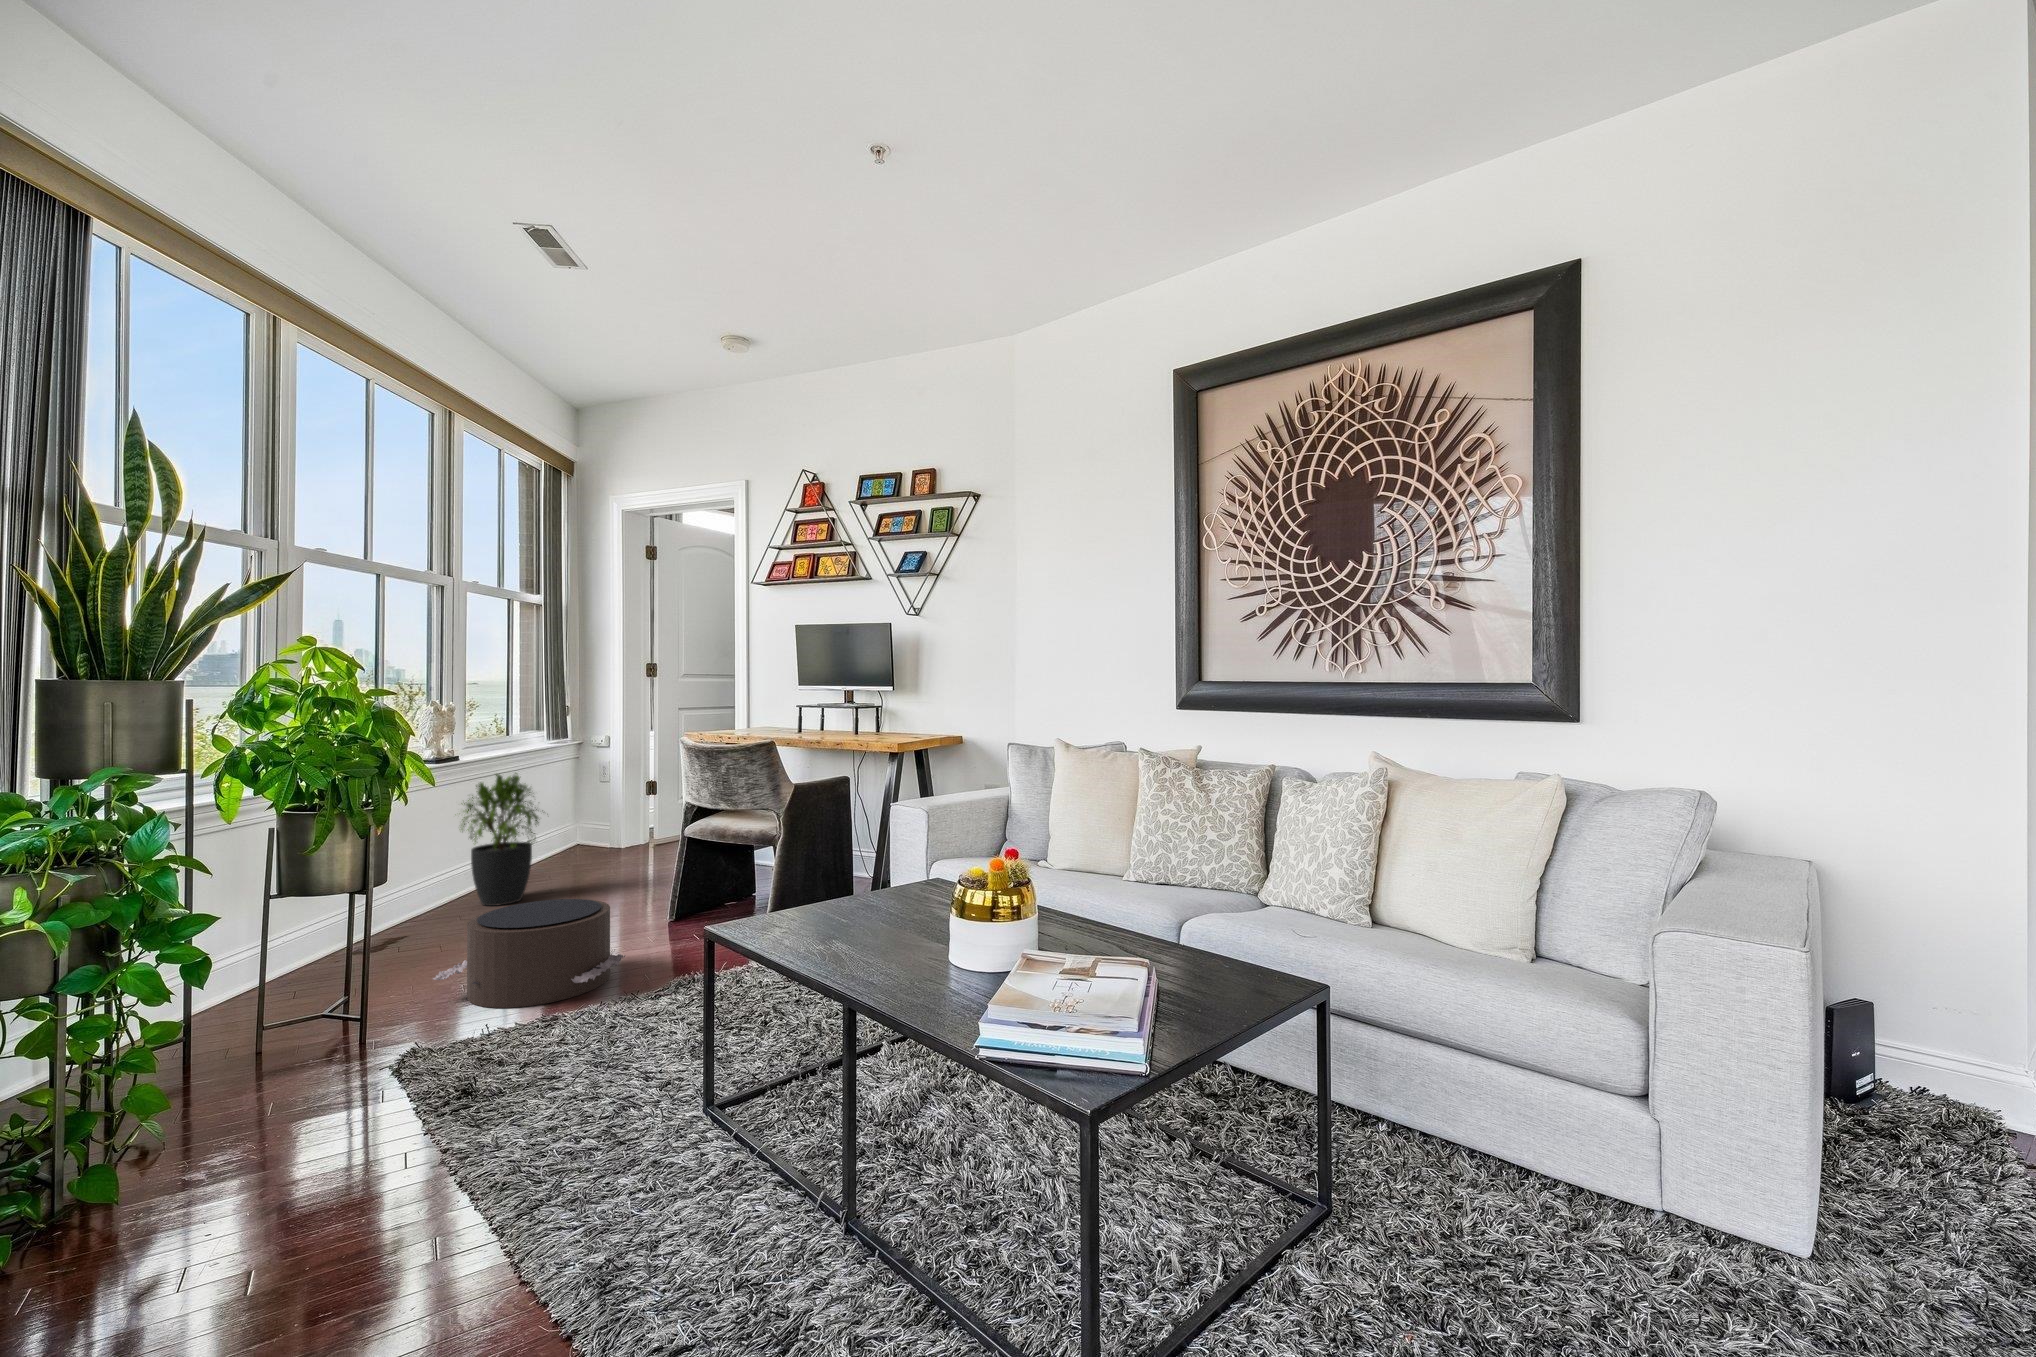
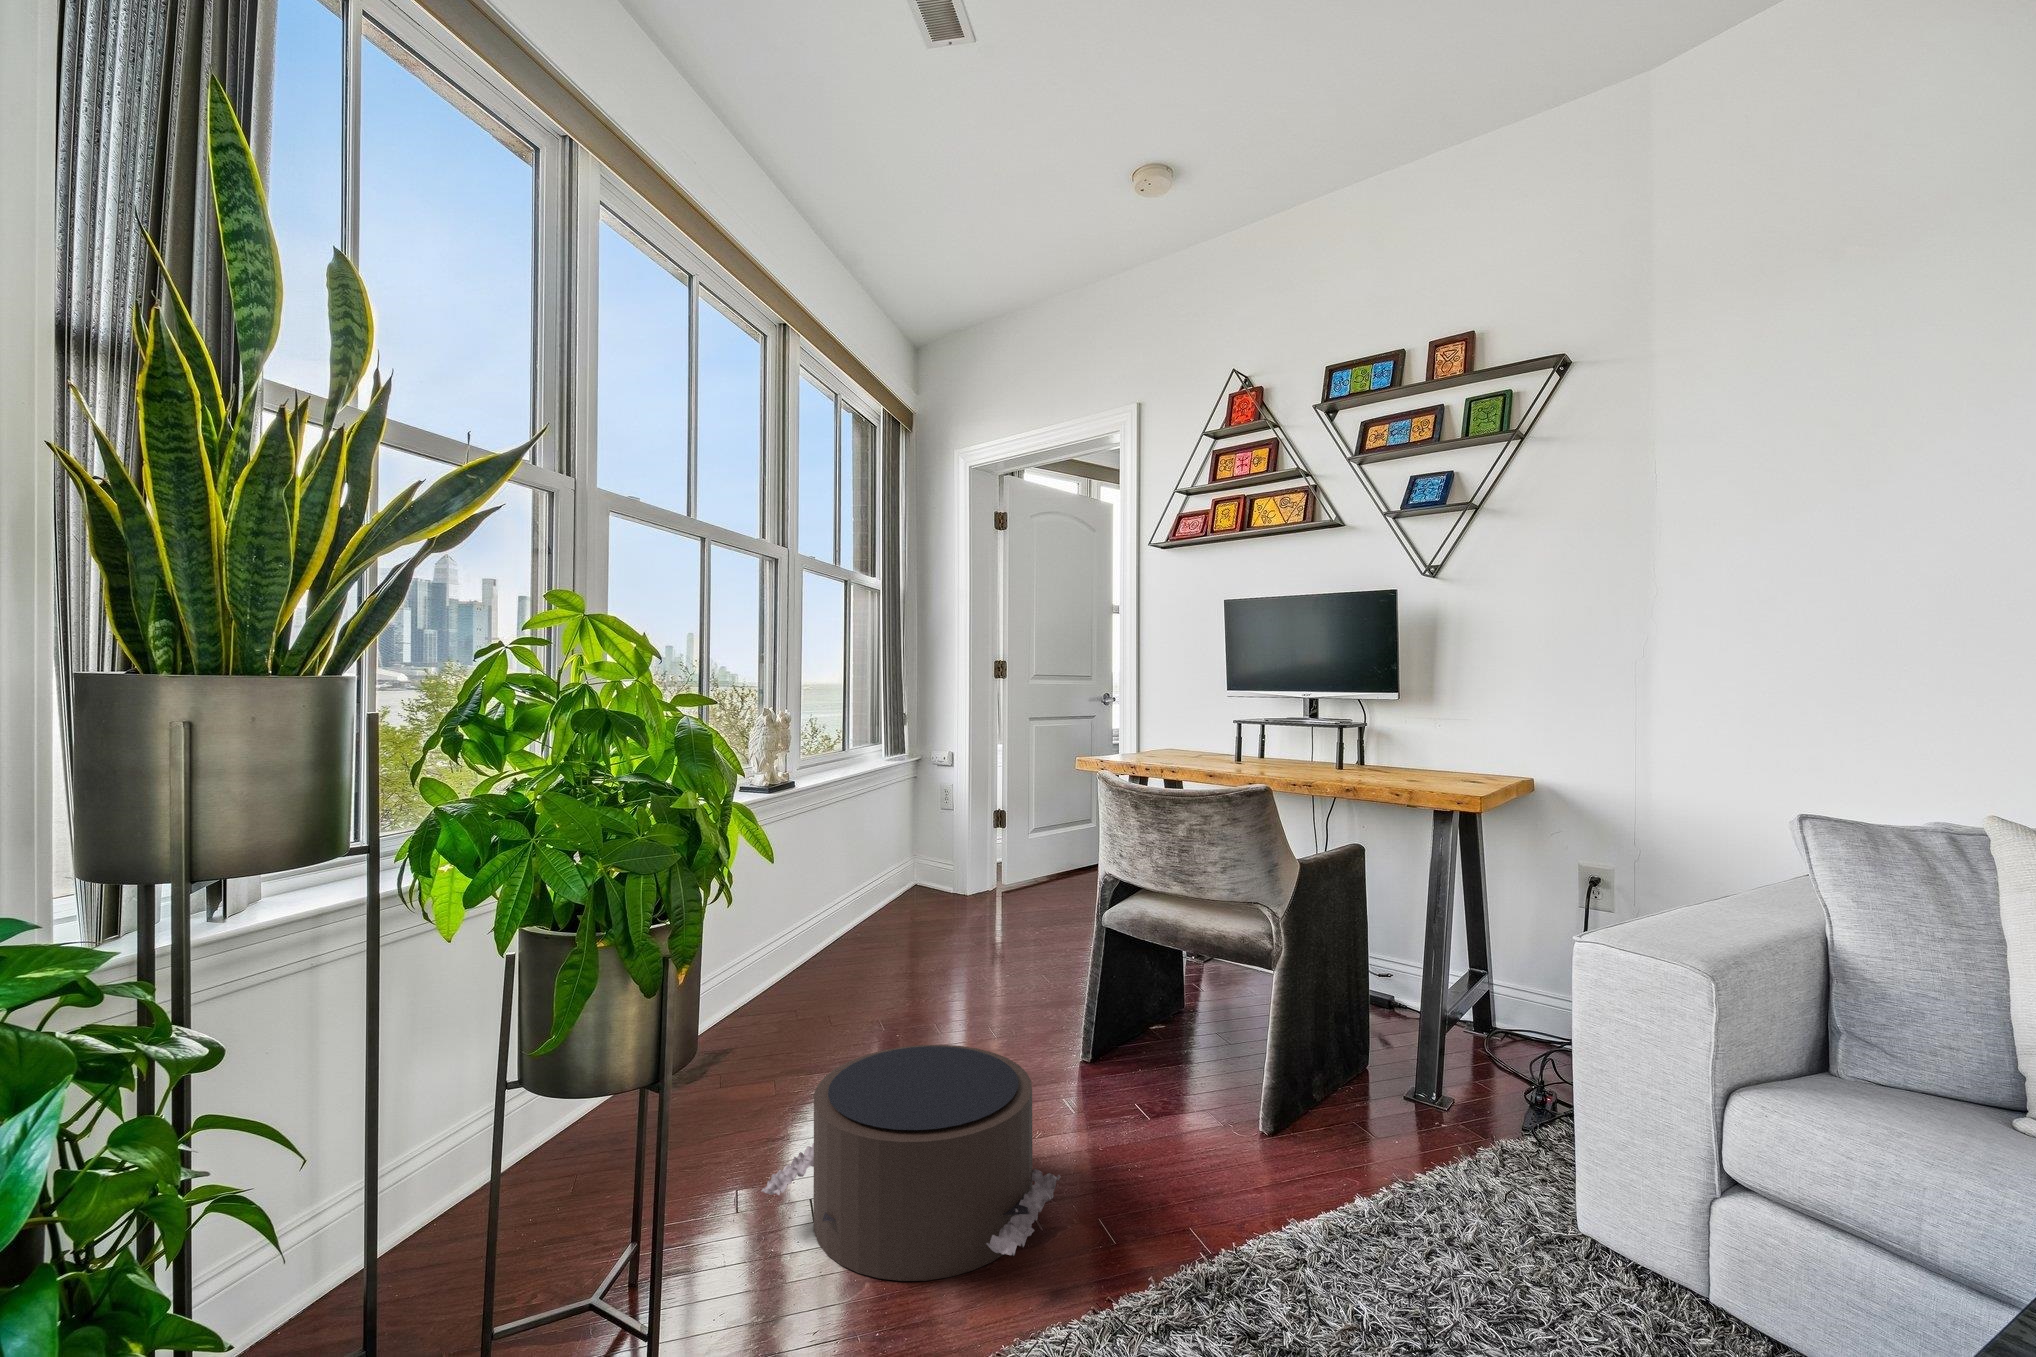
potted plant: present [461,773,543,906] -> none [786,805,901,992]

